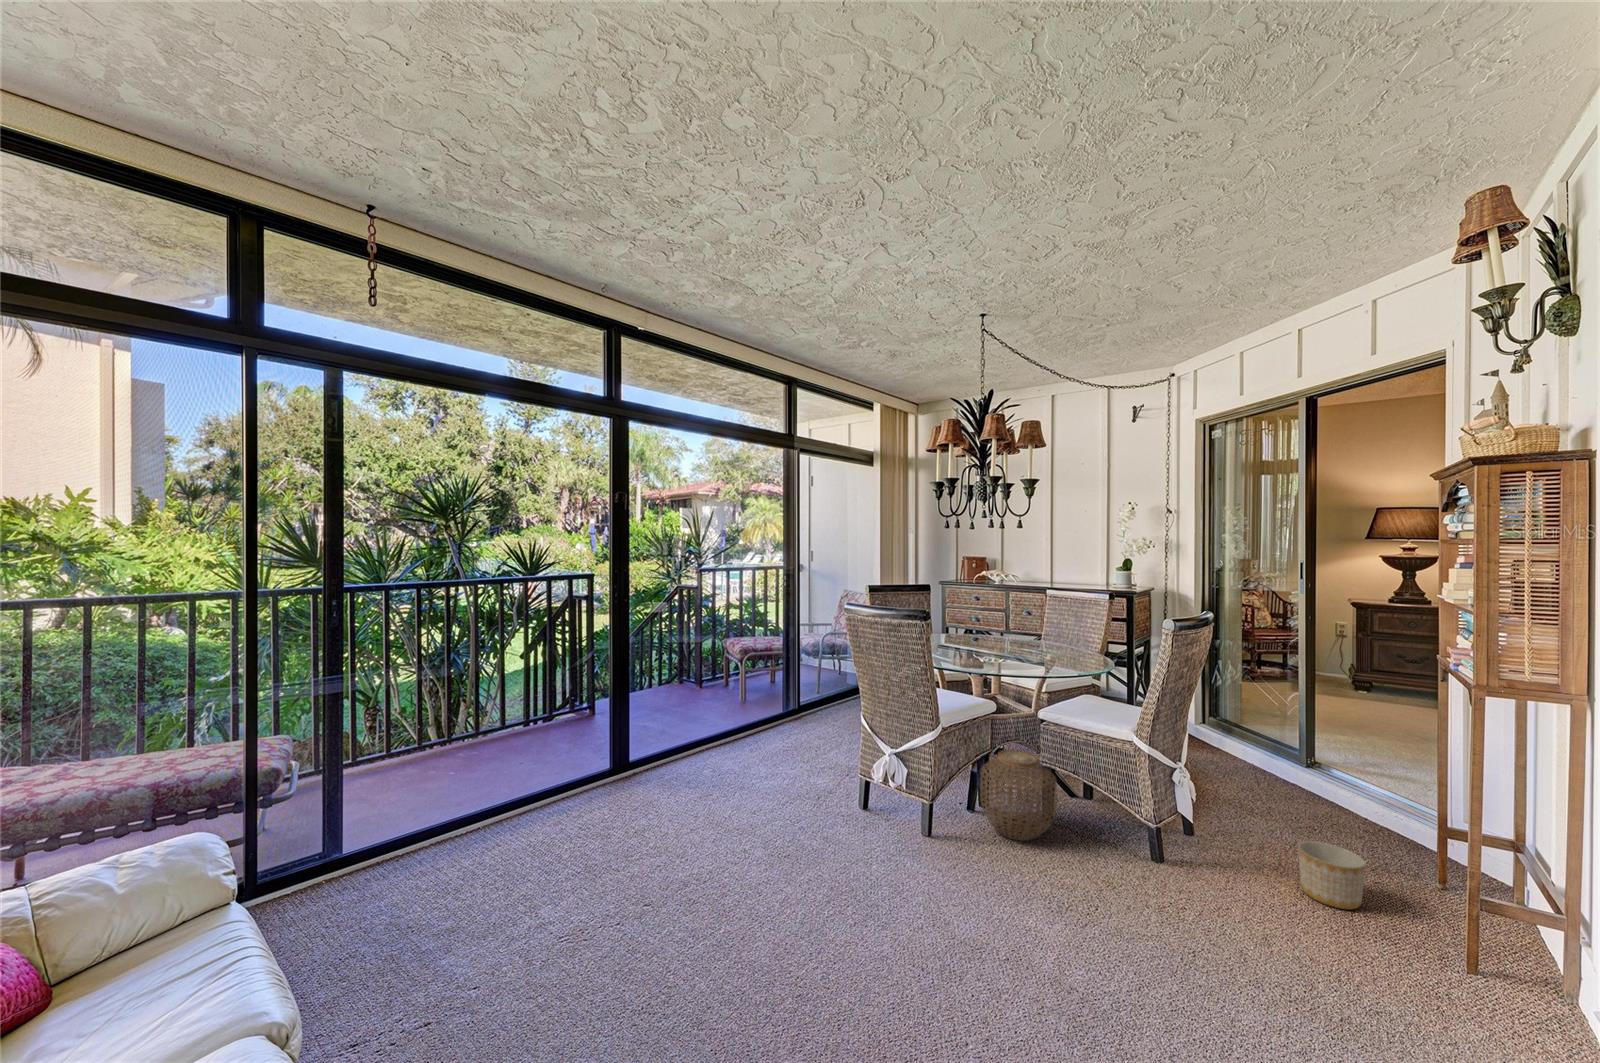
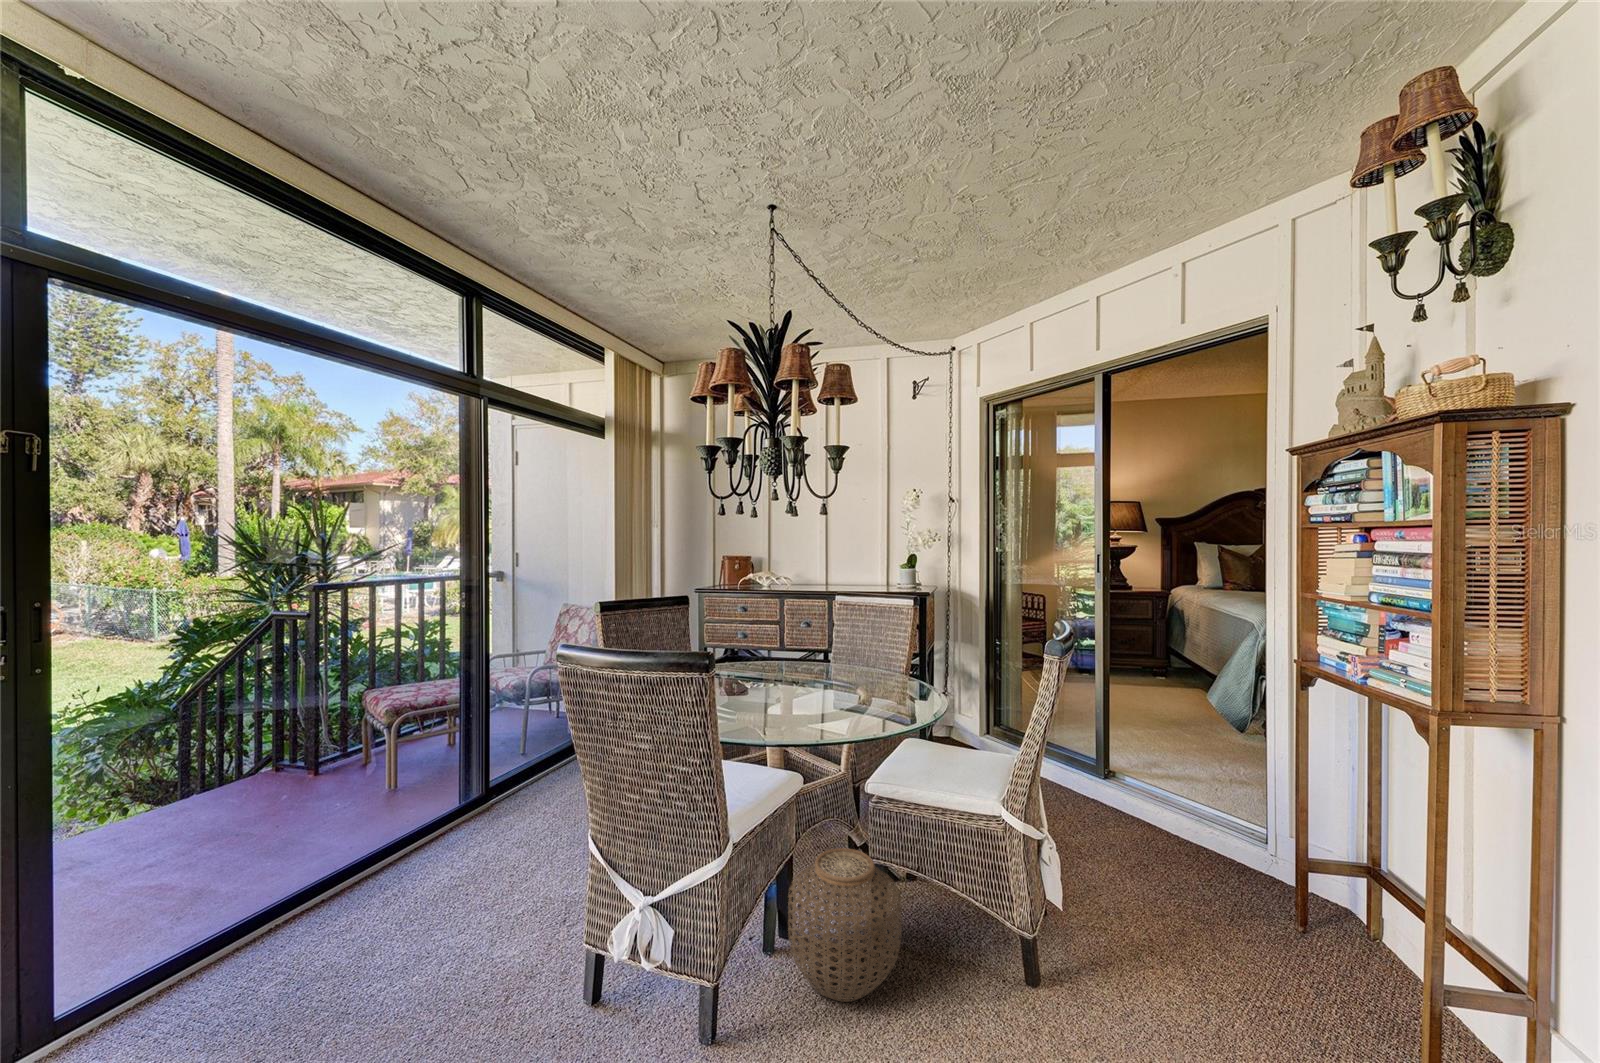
planter: present [1298,841,1366,909] -> none [1194,914,1275,1010]

